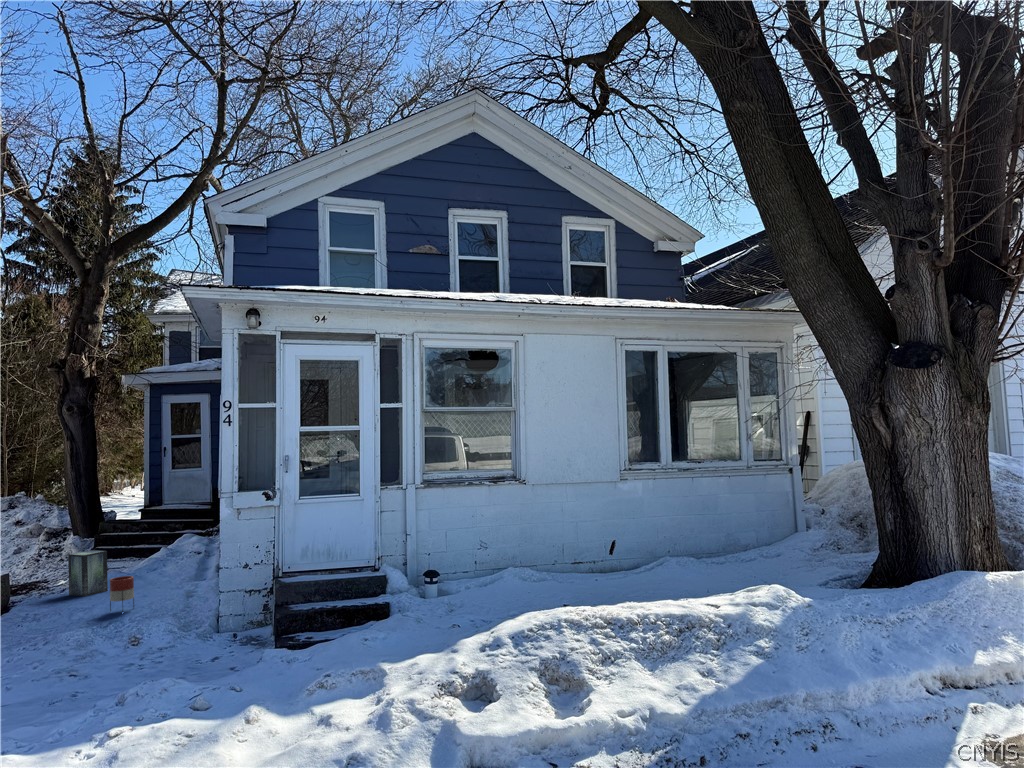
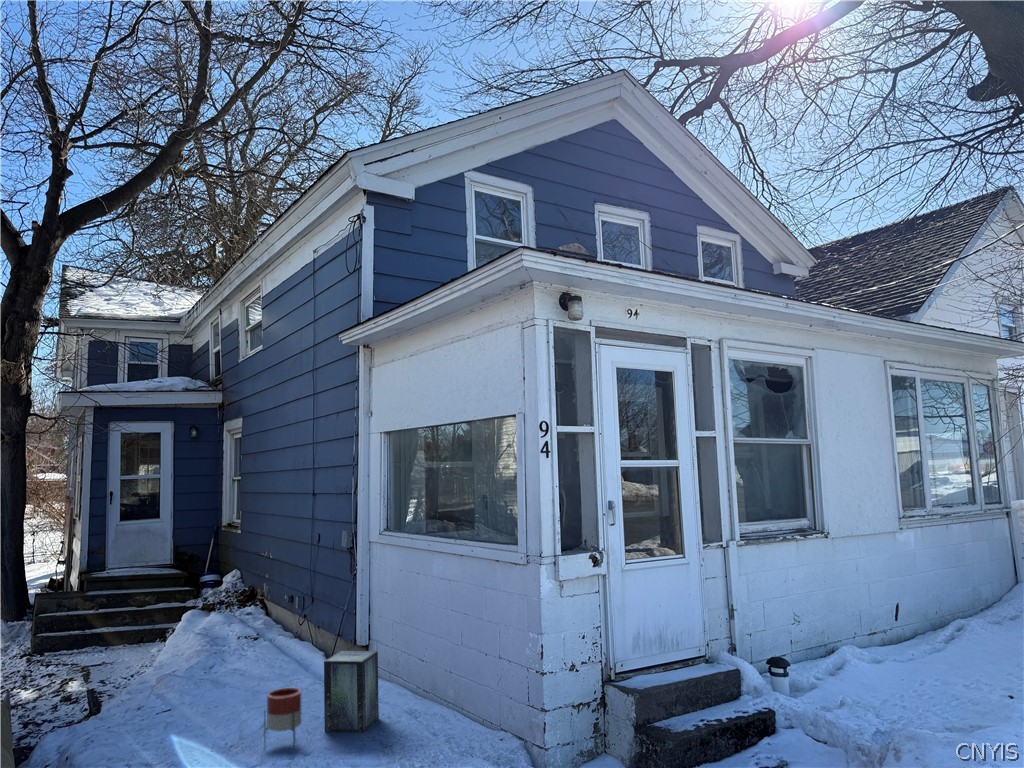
storage box: present [68,550,108,596] -> present [324,651,379,733]

